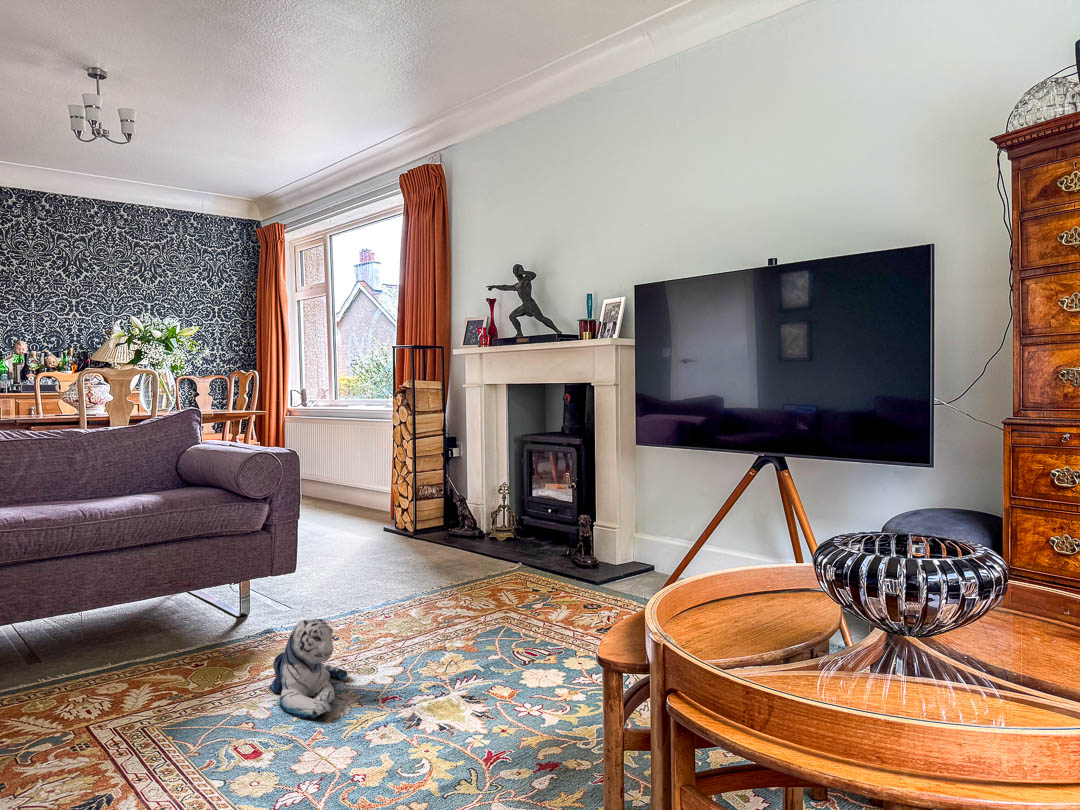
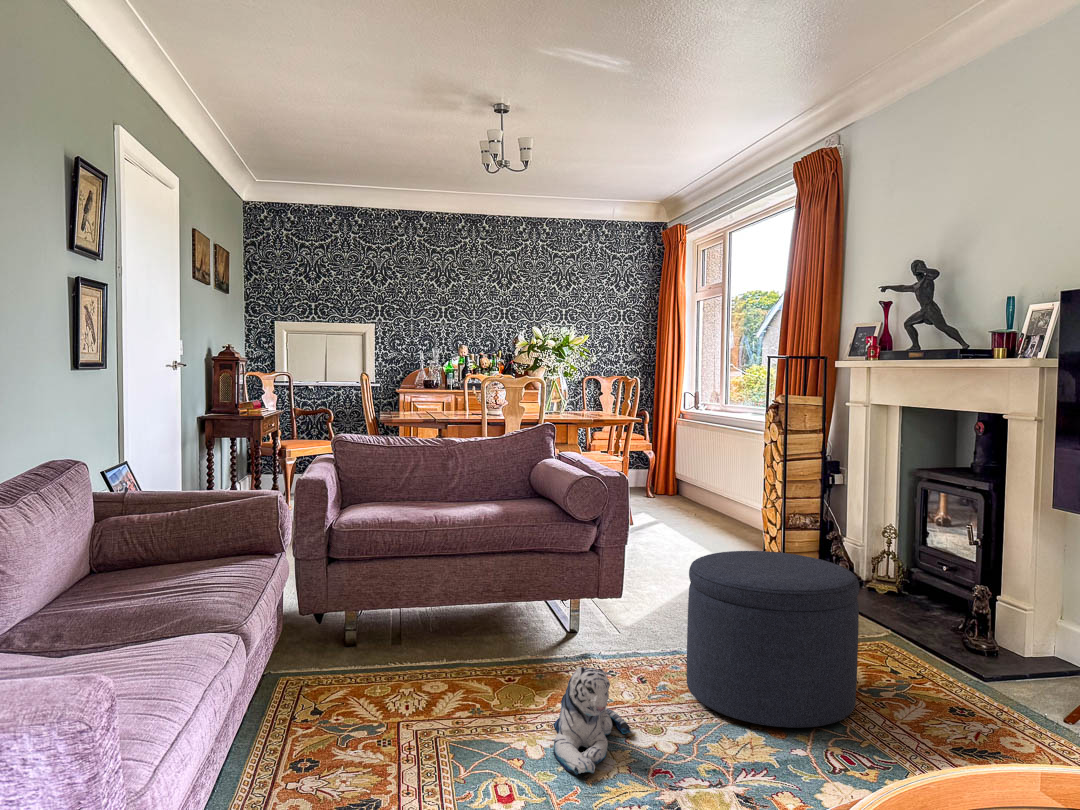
ottoman: none [377,503,521,647] -> present [687,551,860,728]

